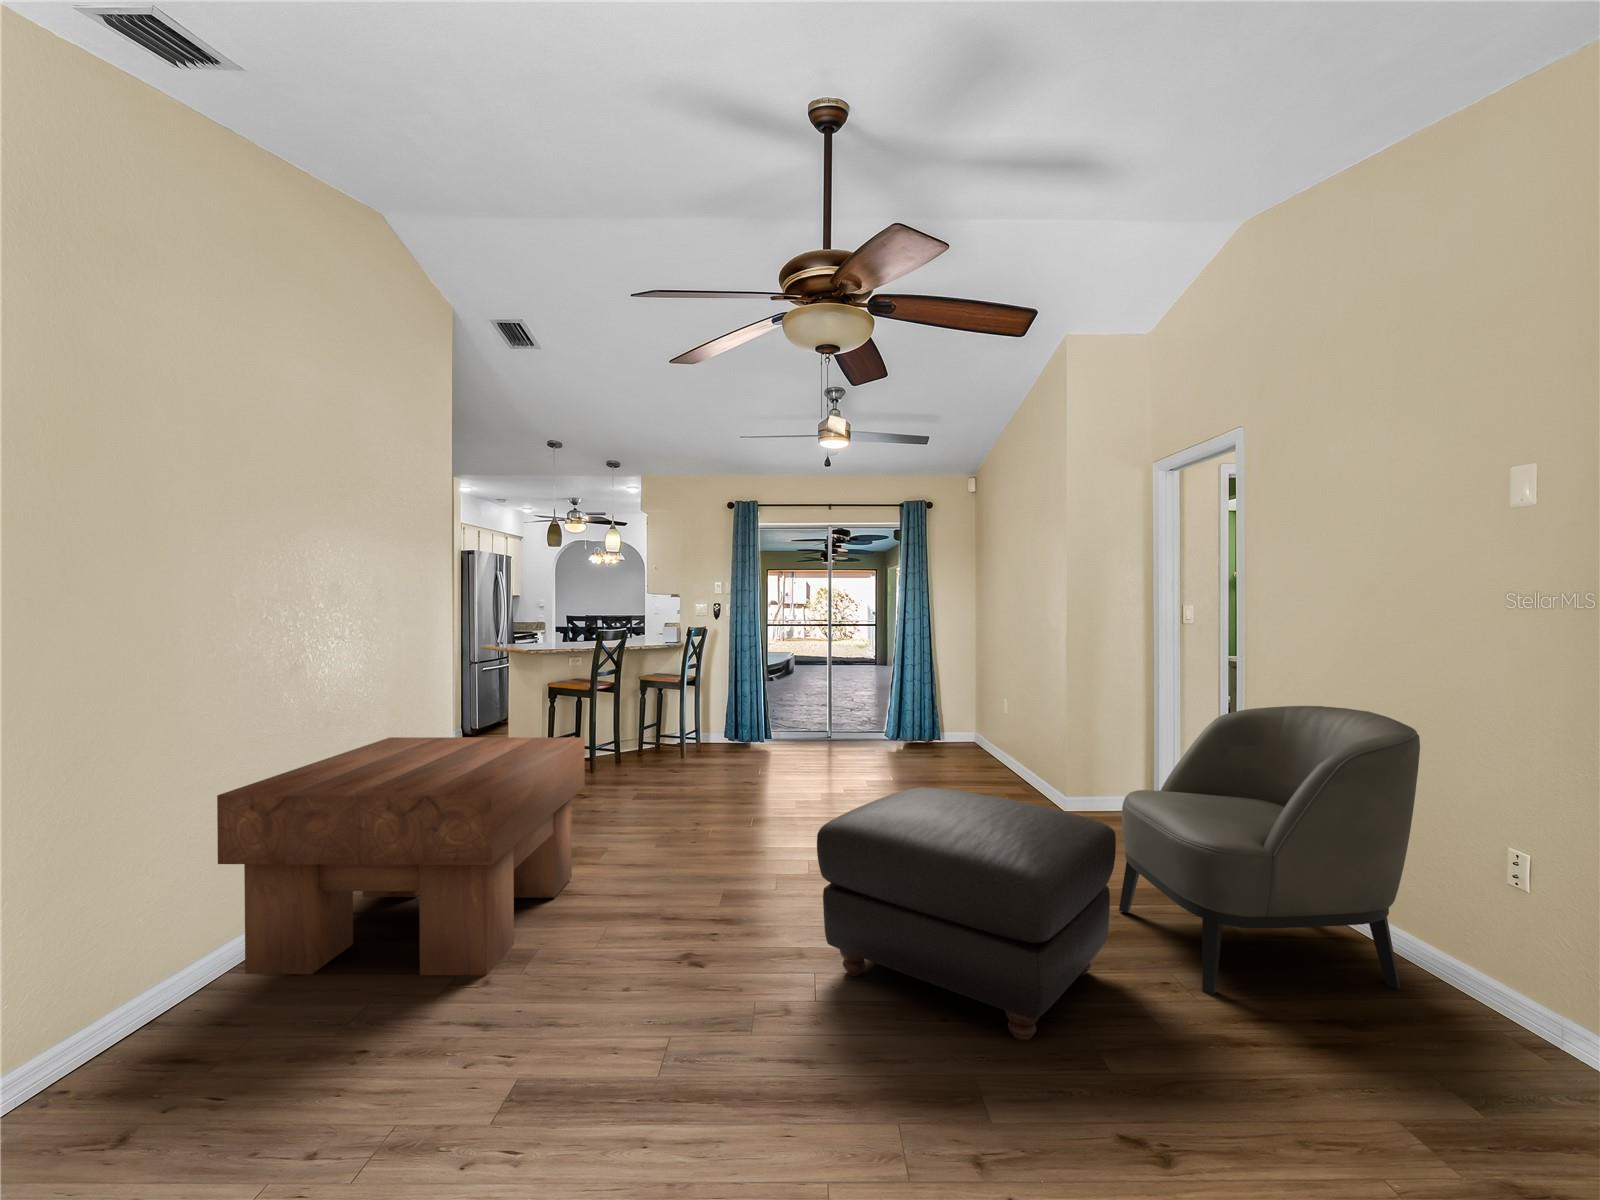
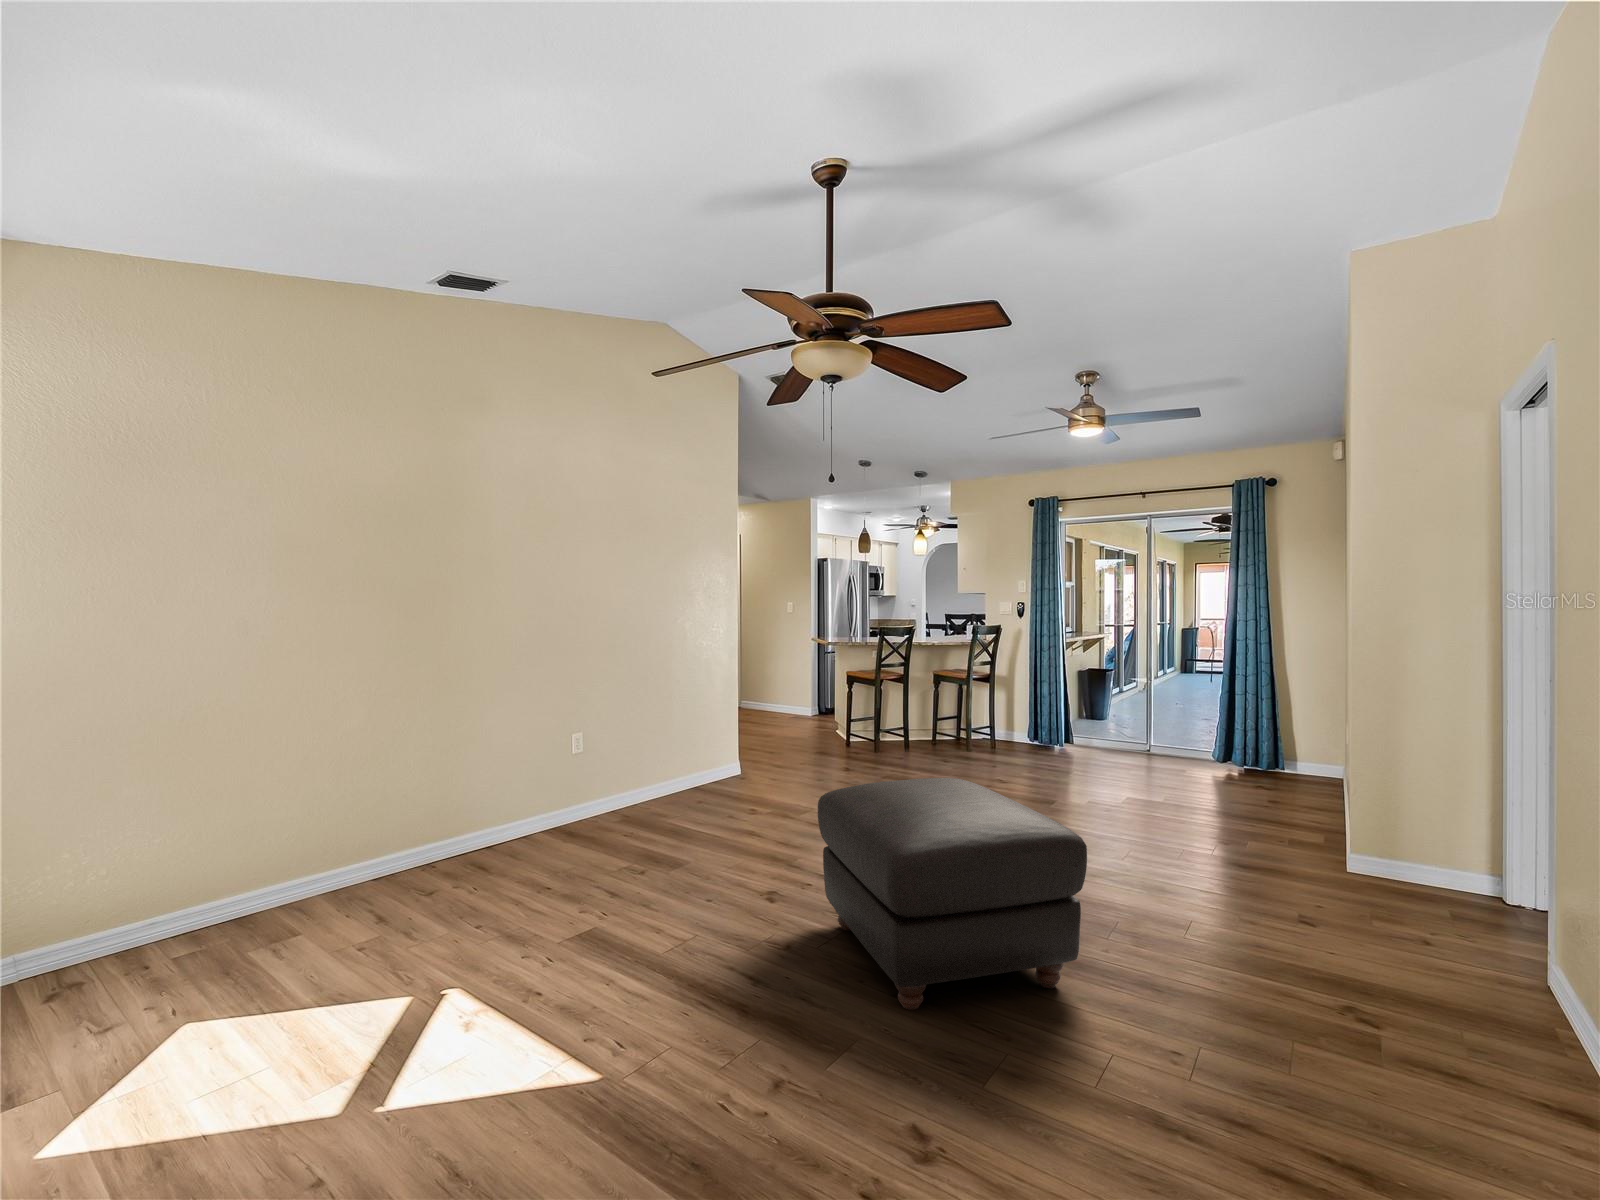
armchair: present [1119,706,1420,995] -> none [1157,737,1532,1126]
coffee table: present [217,737,585,975] -> none [505,699,758,867]

